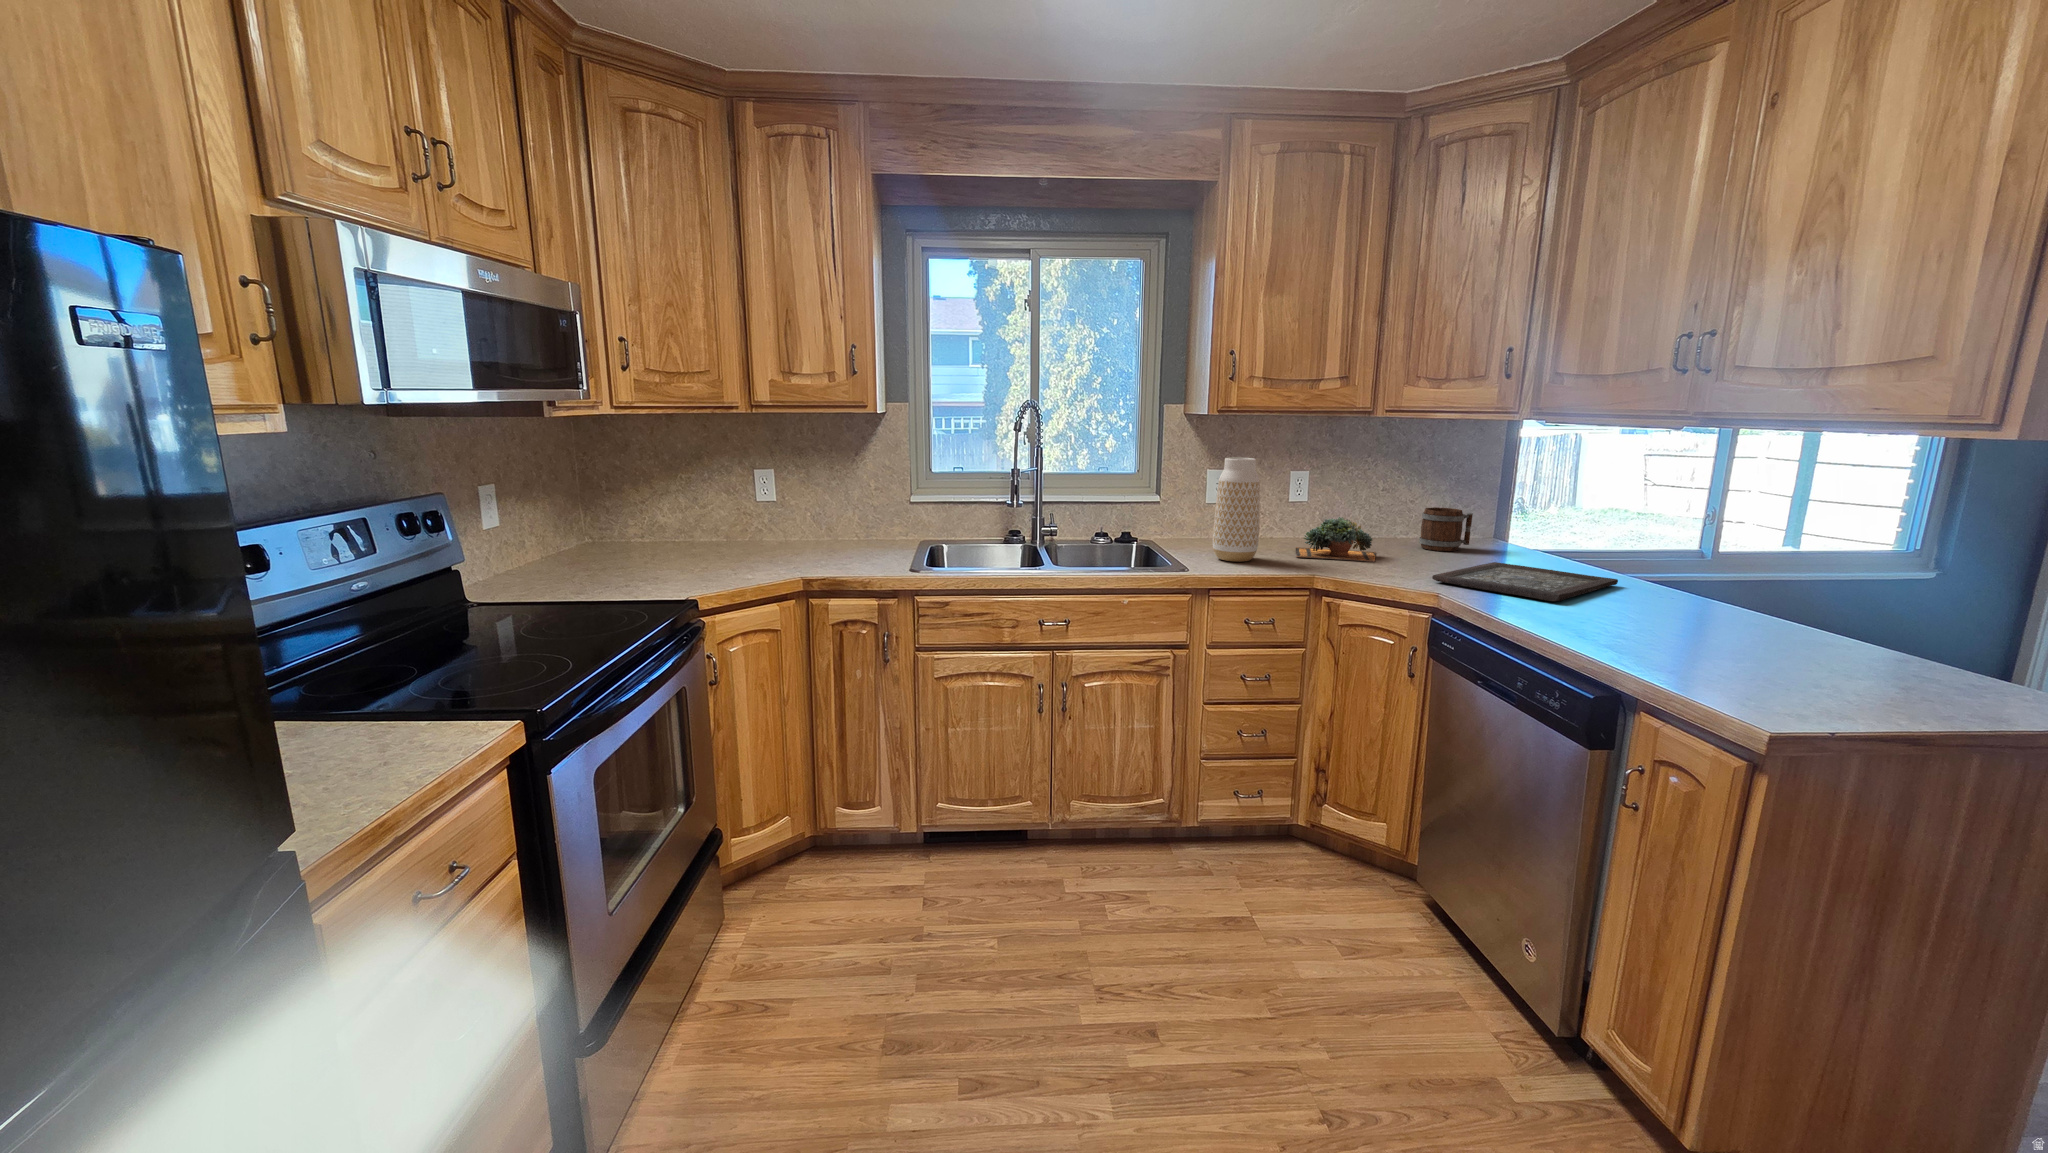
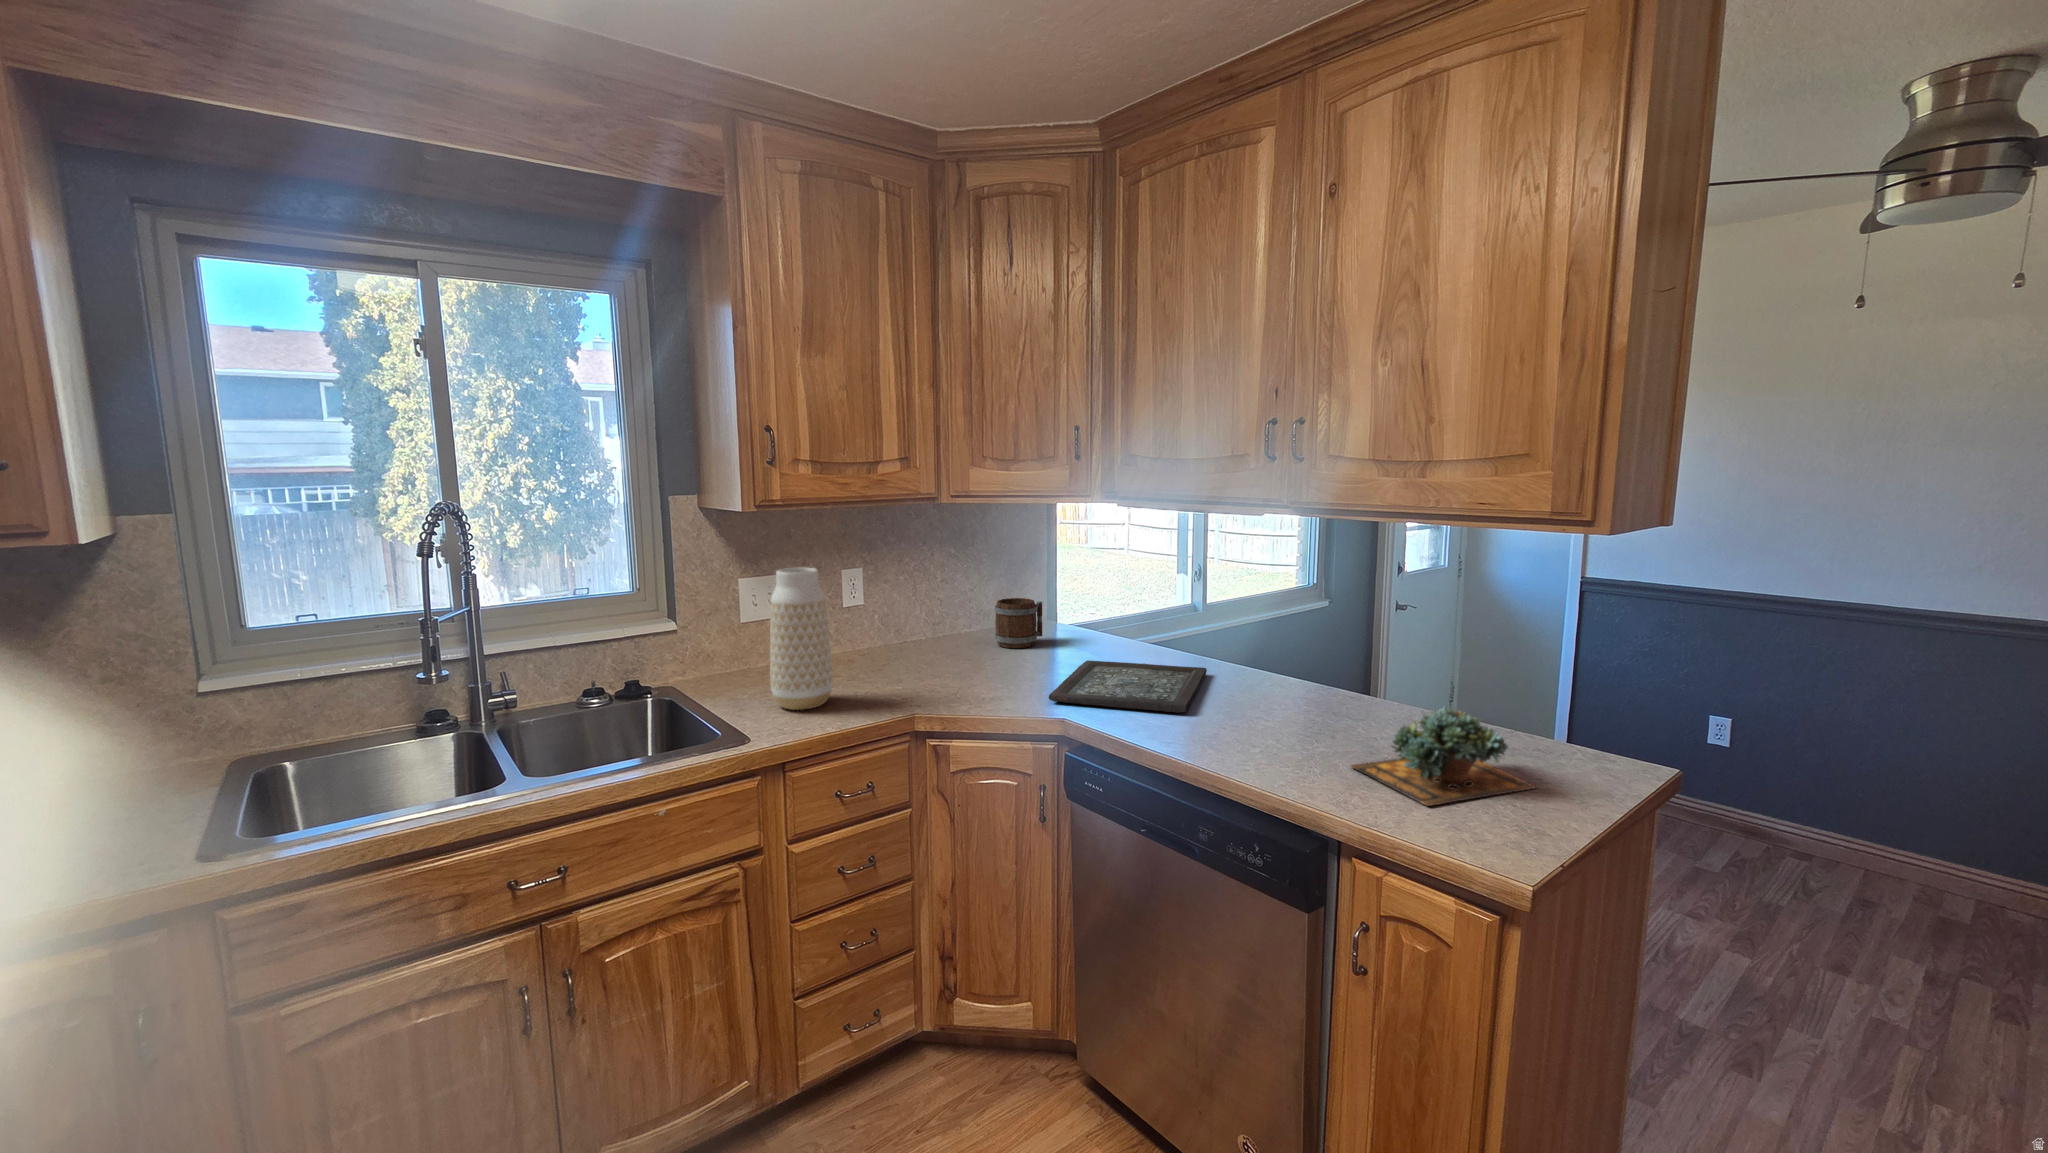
succulent plant: present [1296,517,1376,562] -> present [1351,707,1536,806]

